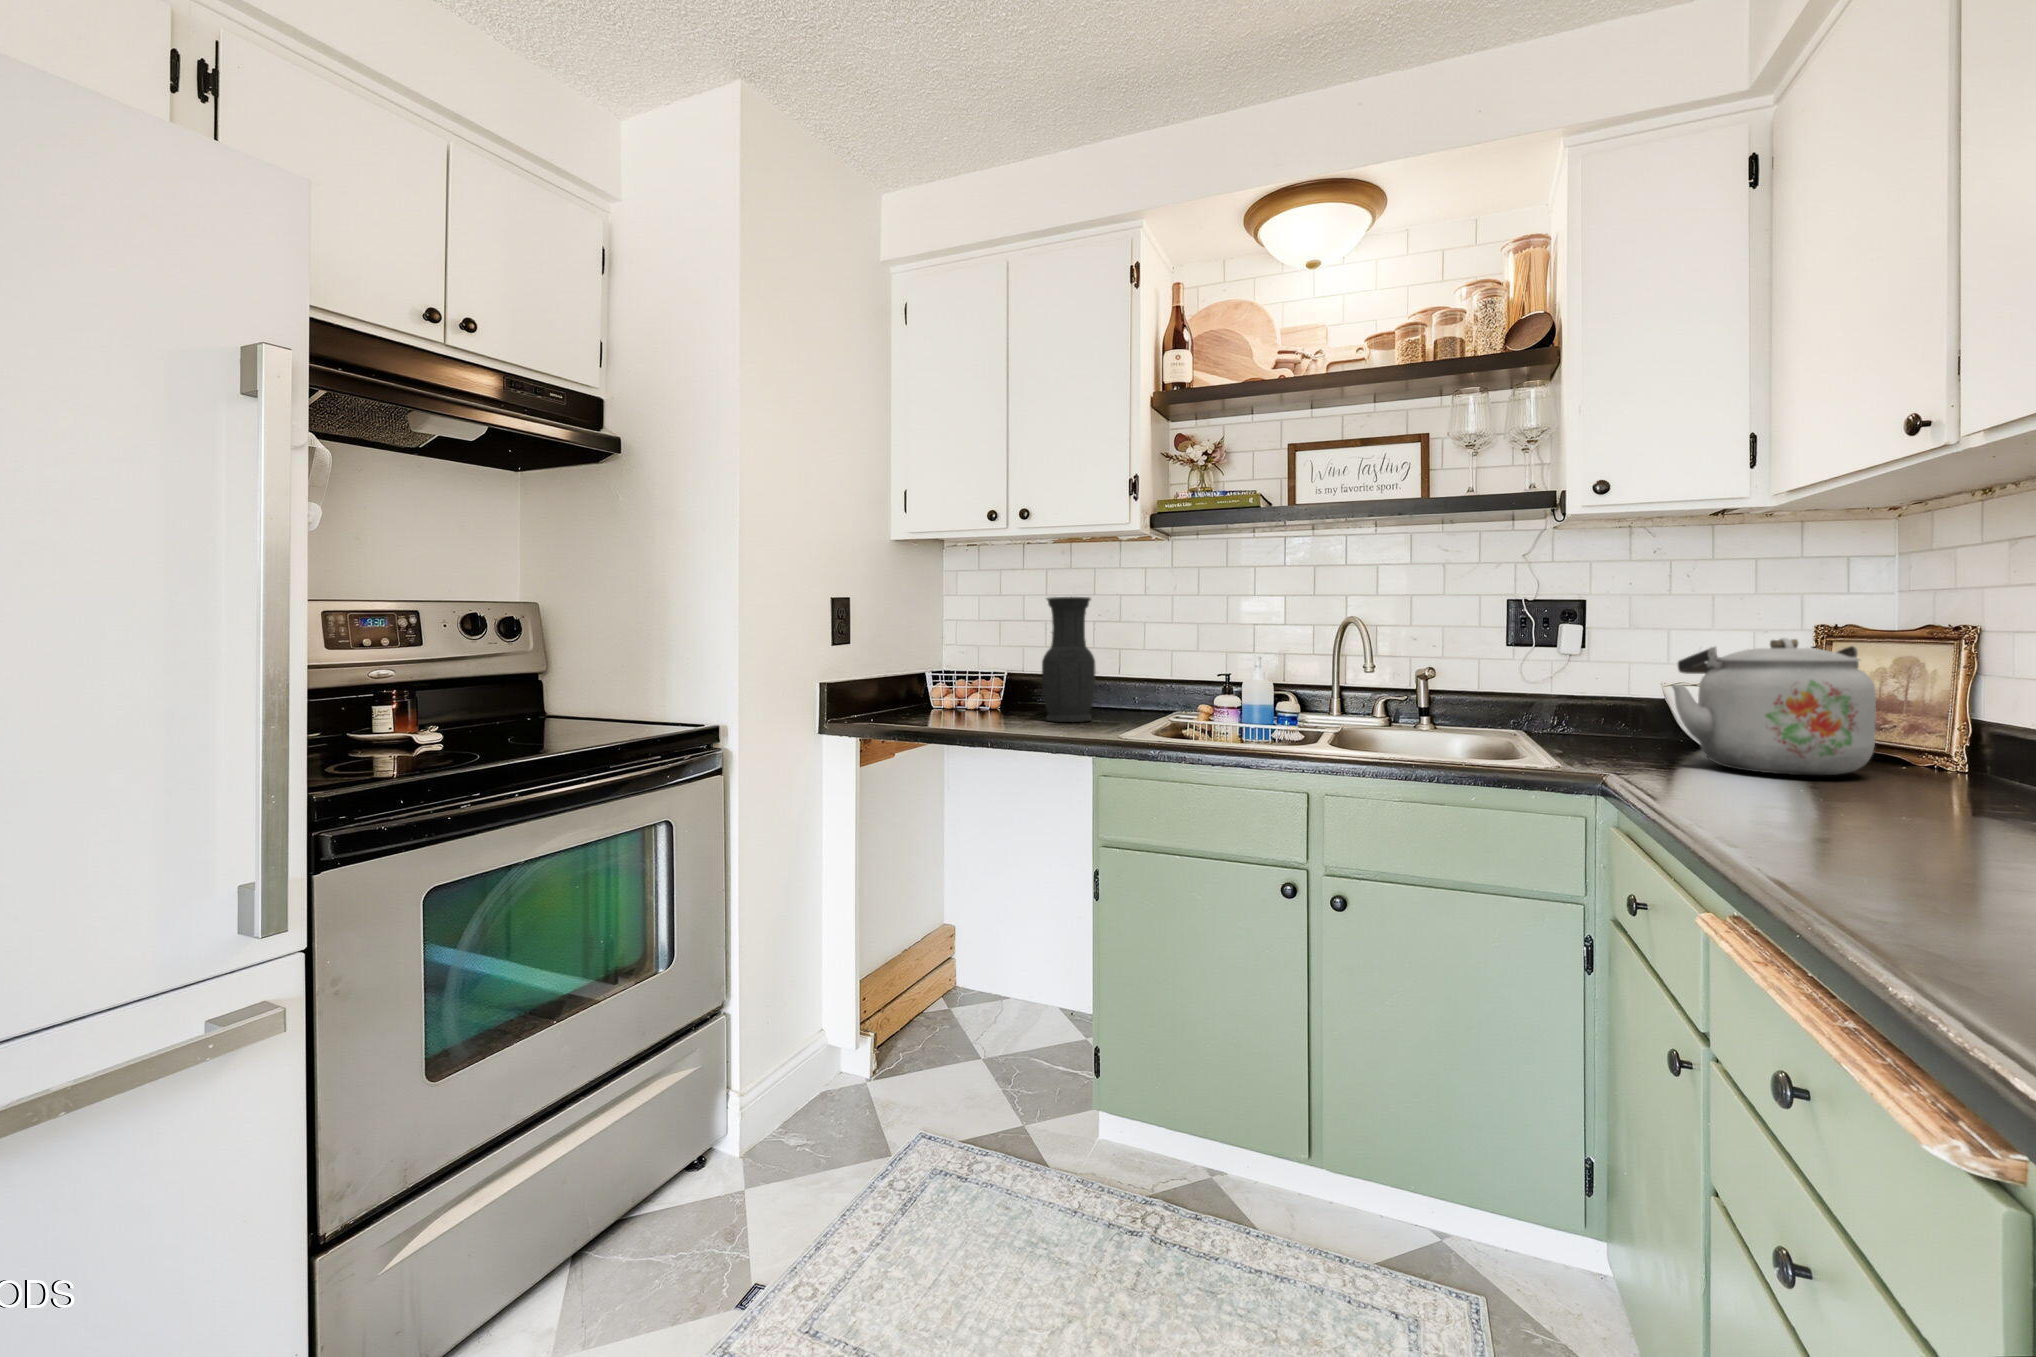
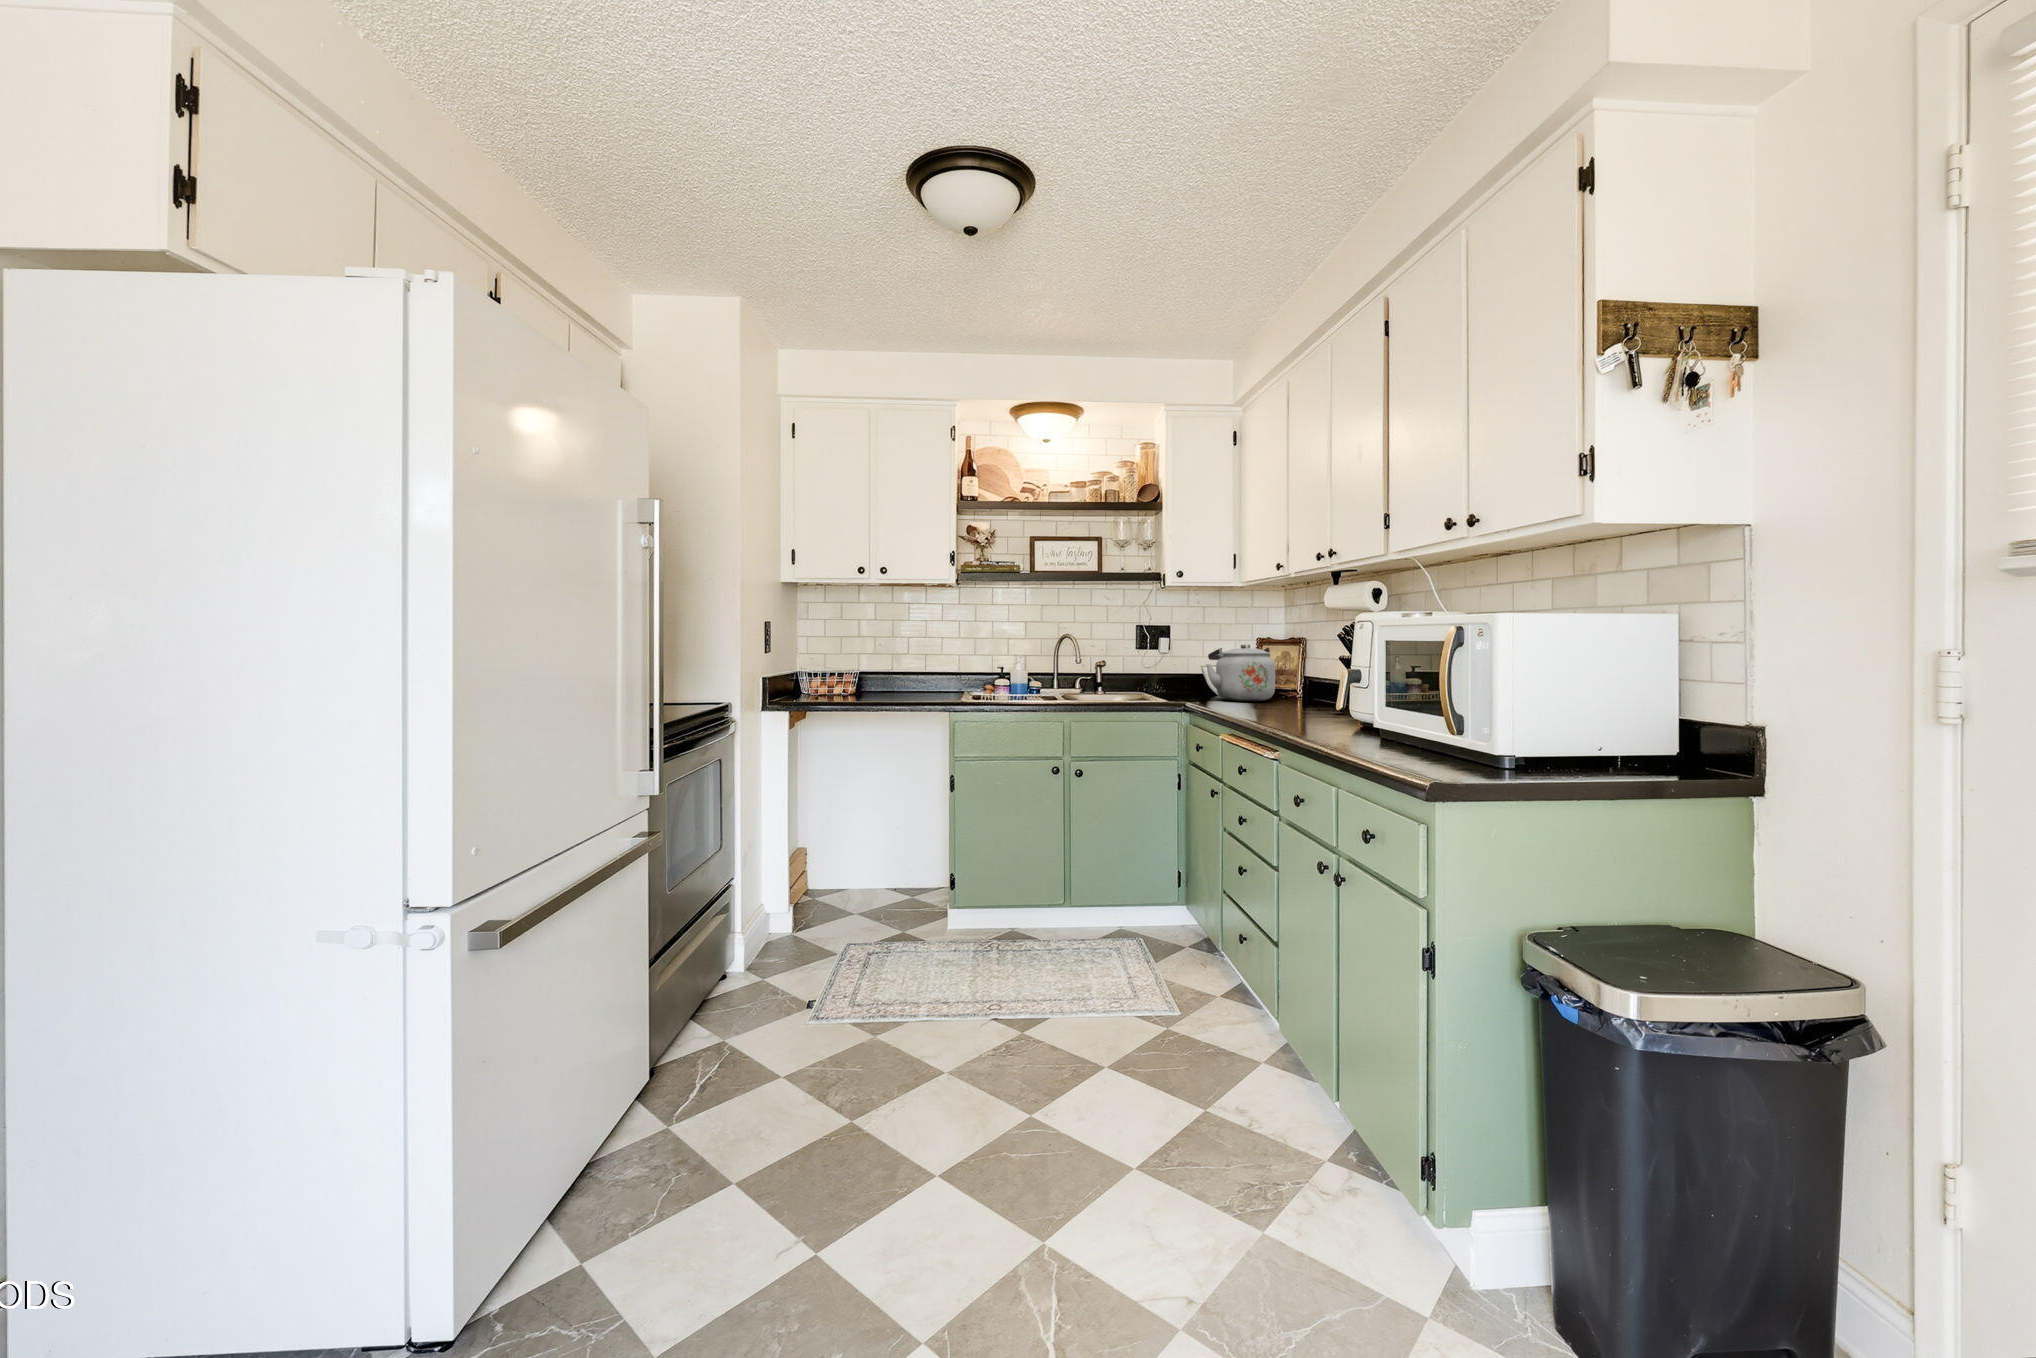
vase: present [1042,597,1096,722] -> none [893,618,925,692]

